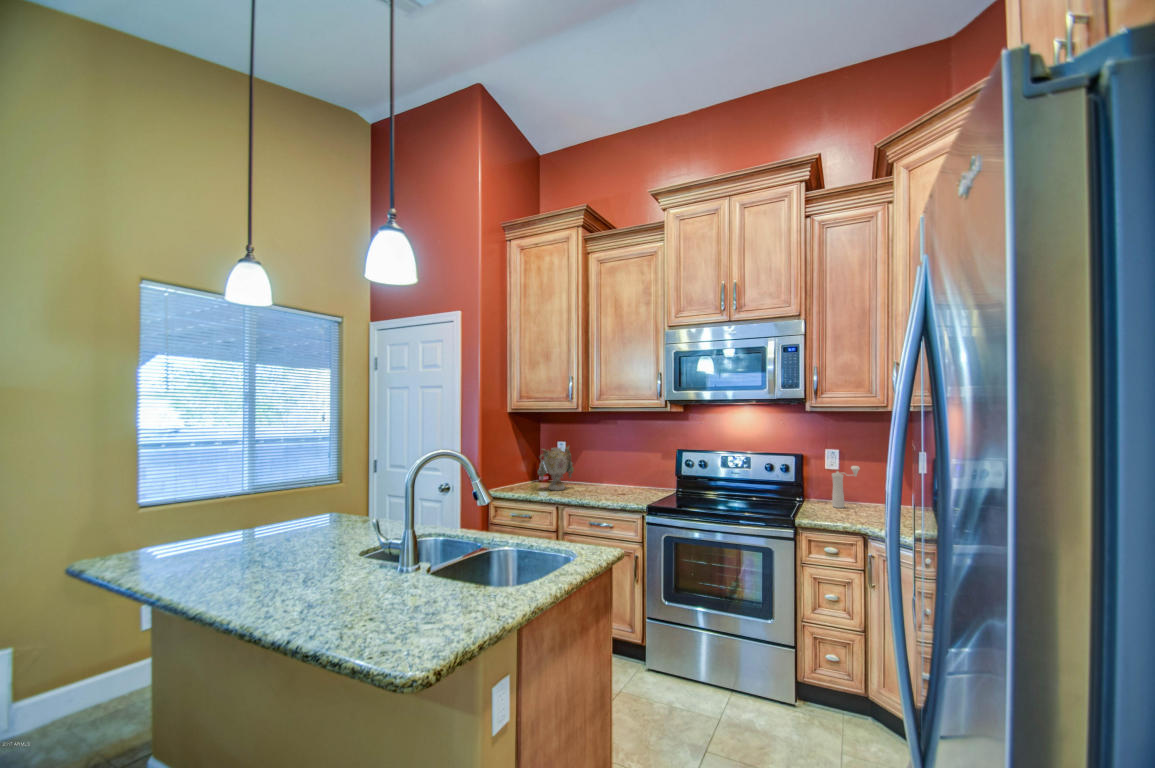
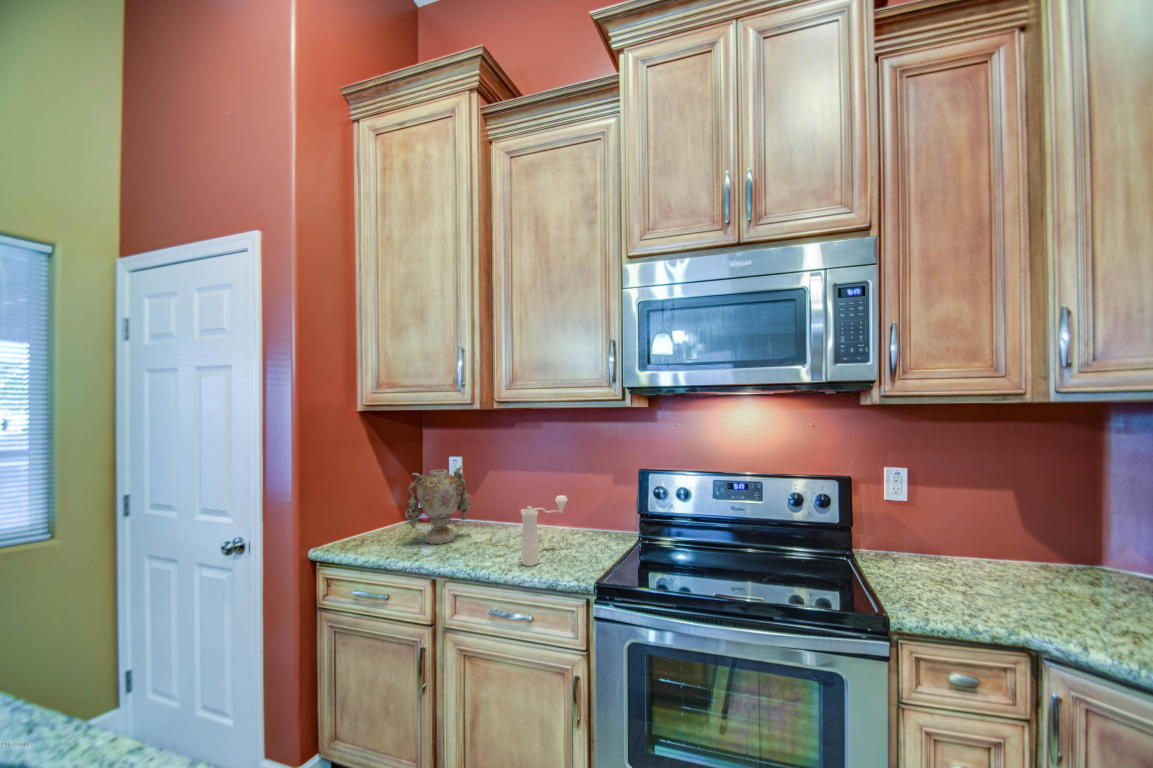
pepper mill: present [832,466,860,508] -> present [520,496,568,566]

